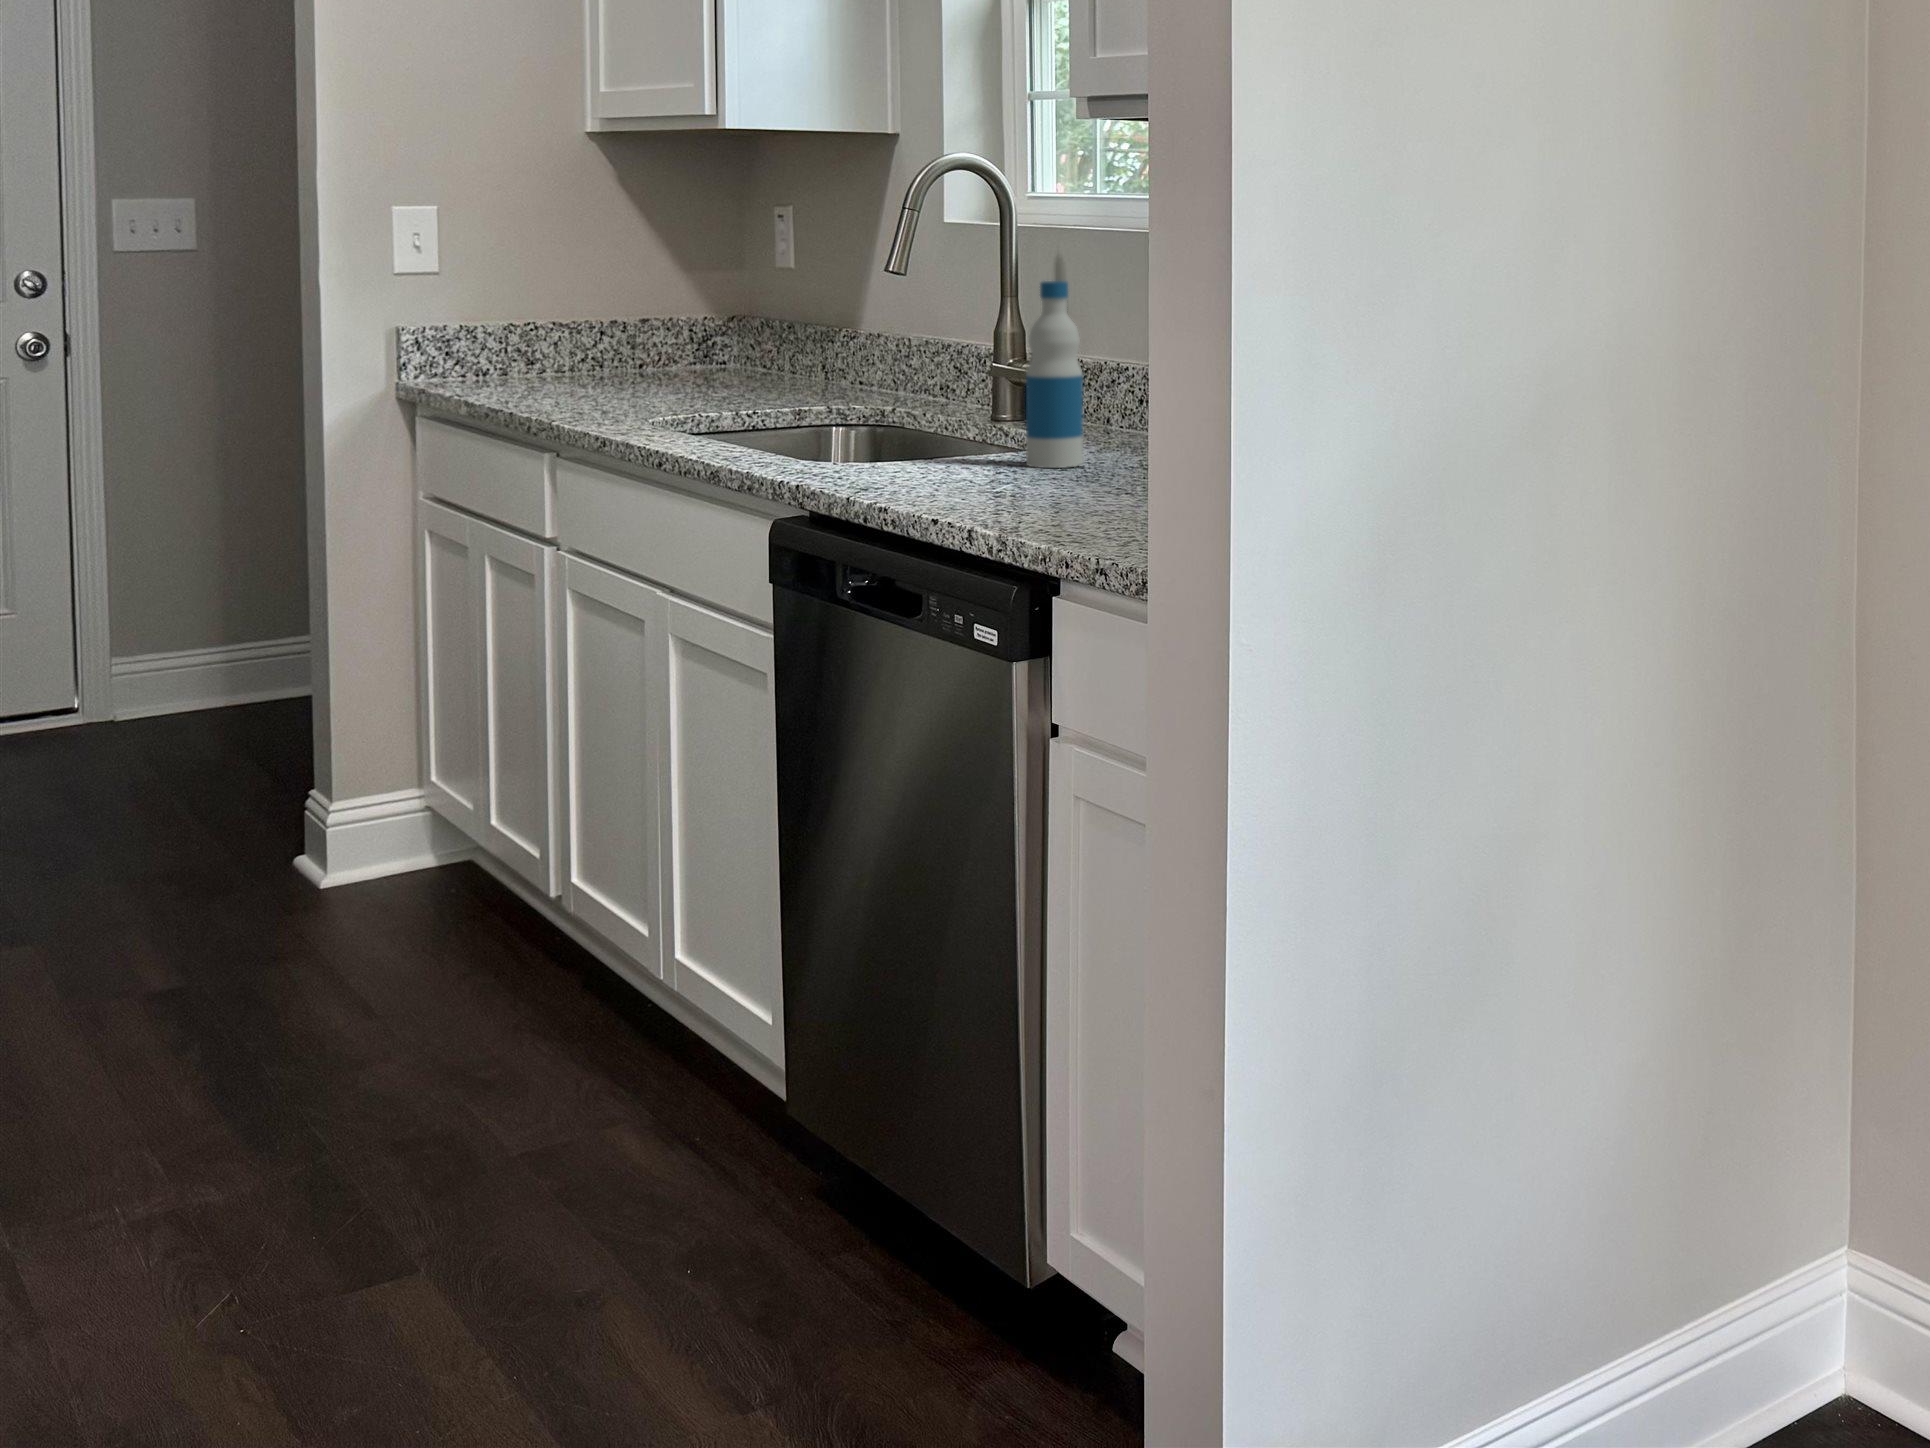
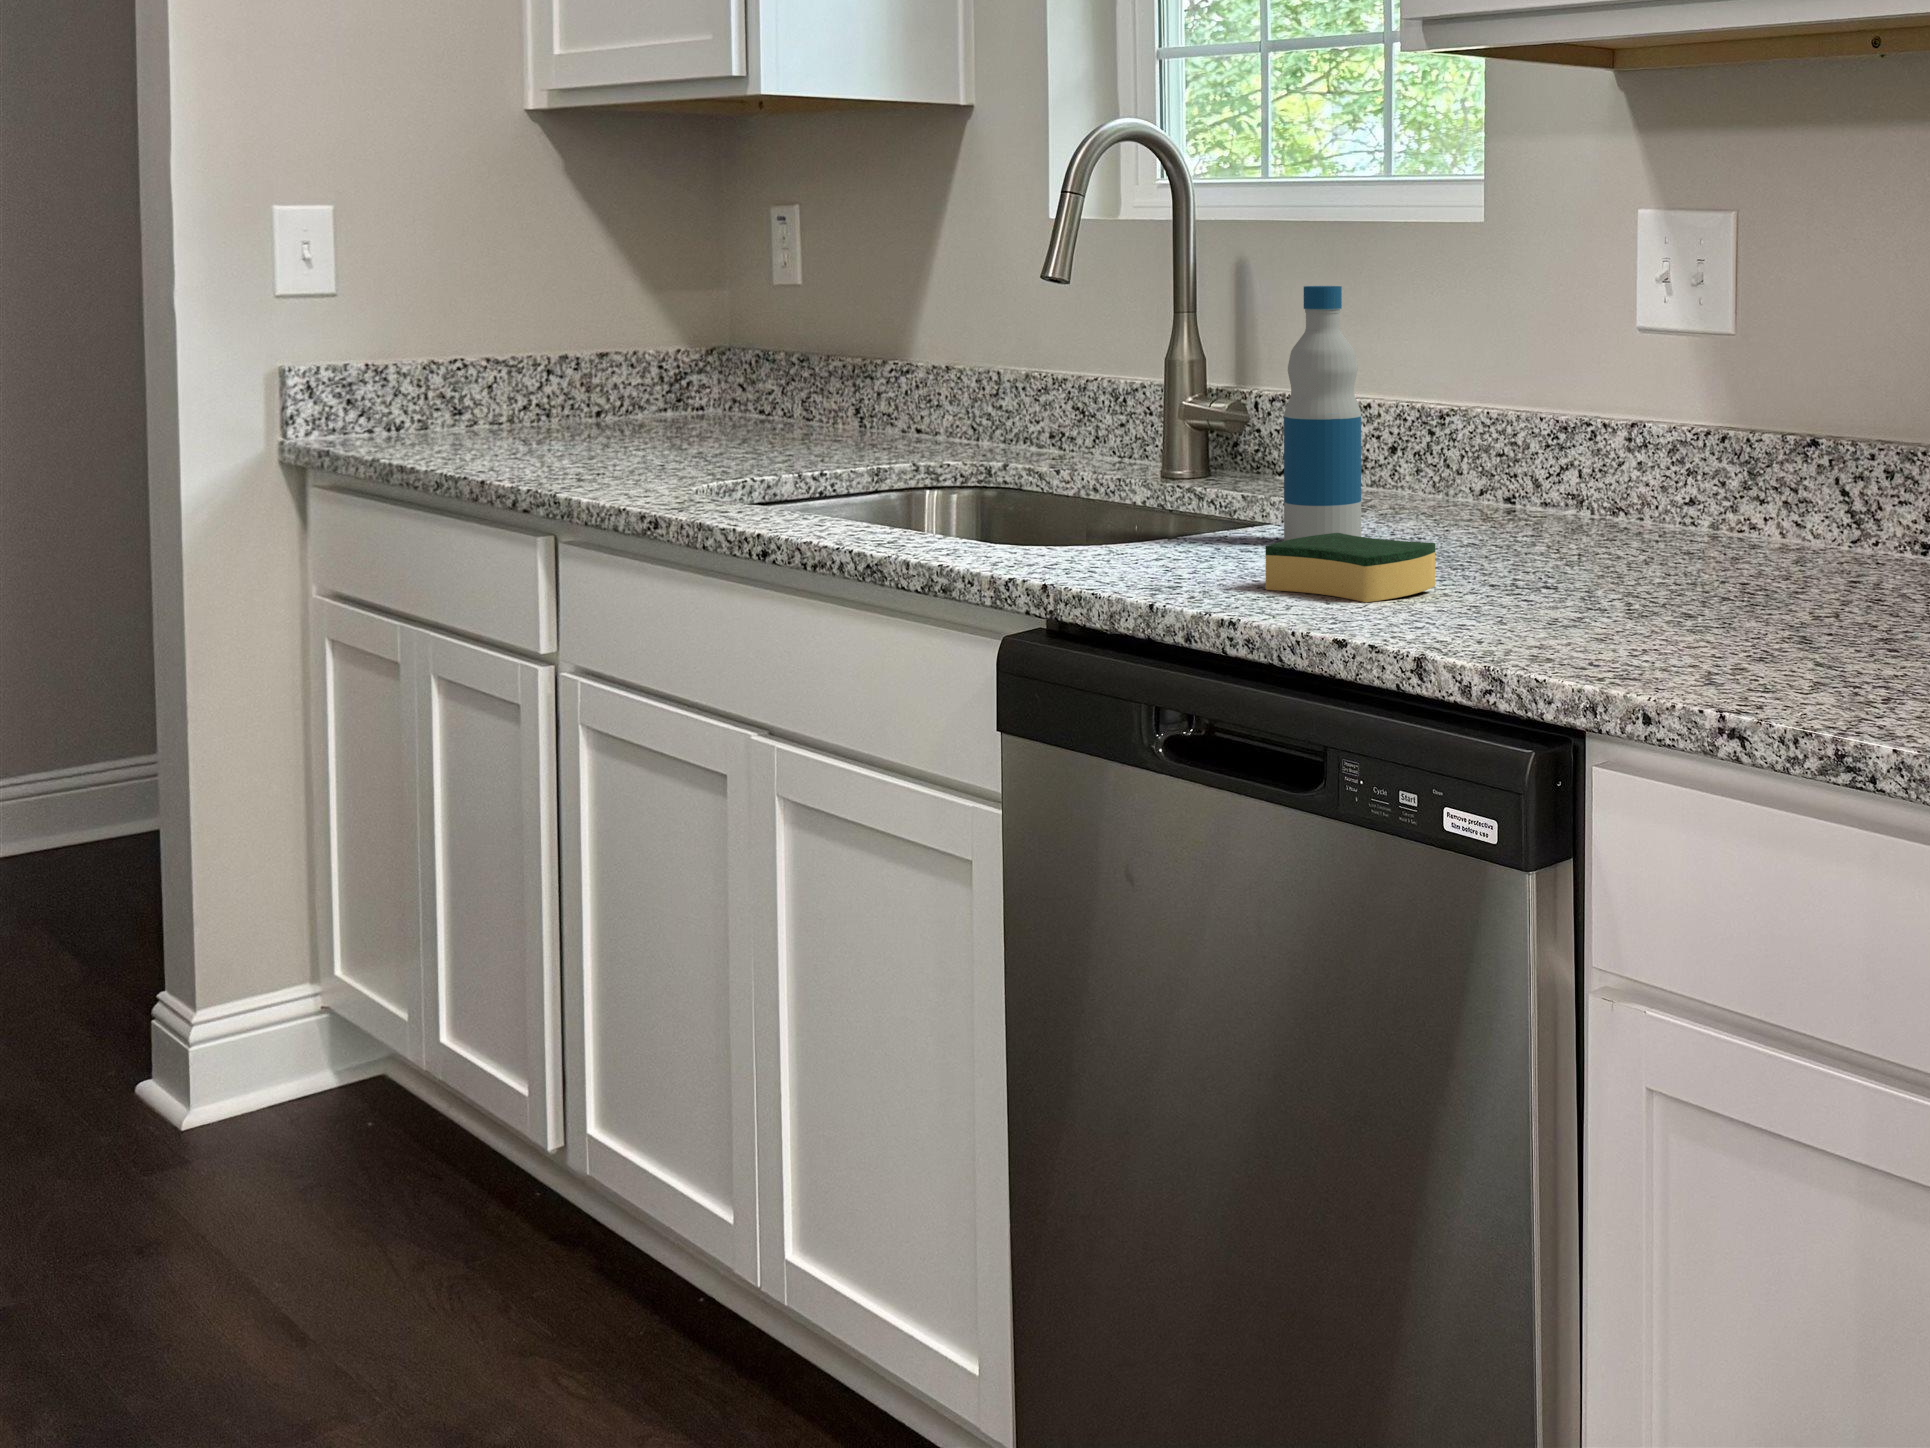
sponge: none [948,455,1065,500] -> present [1266,533,1435,602]

